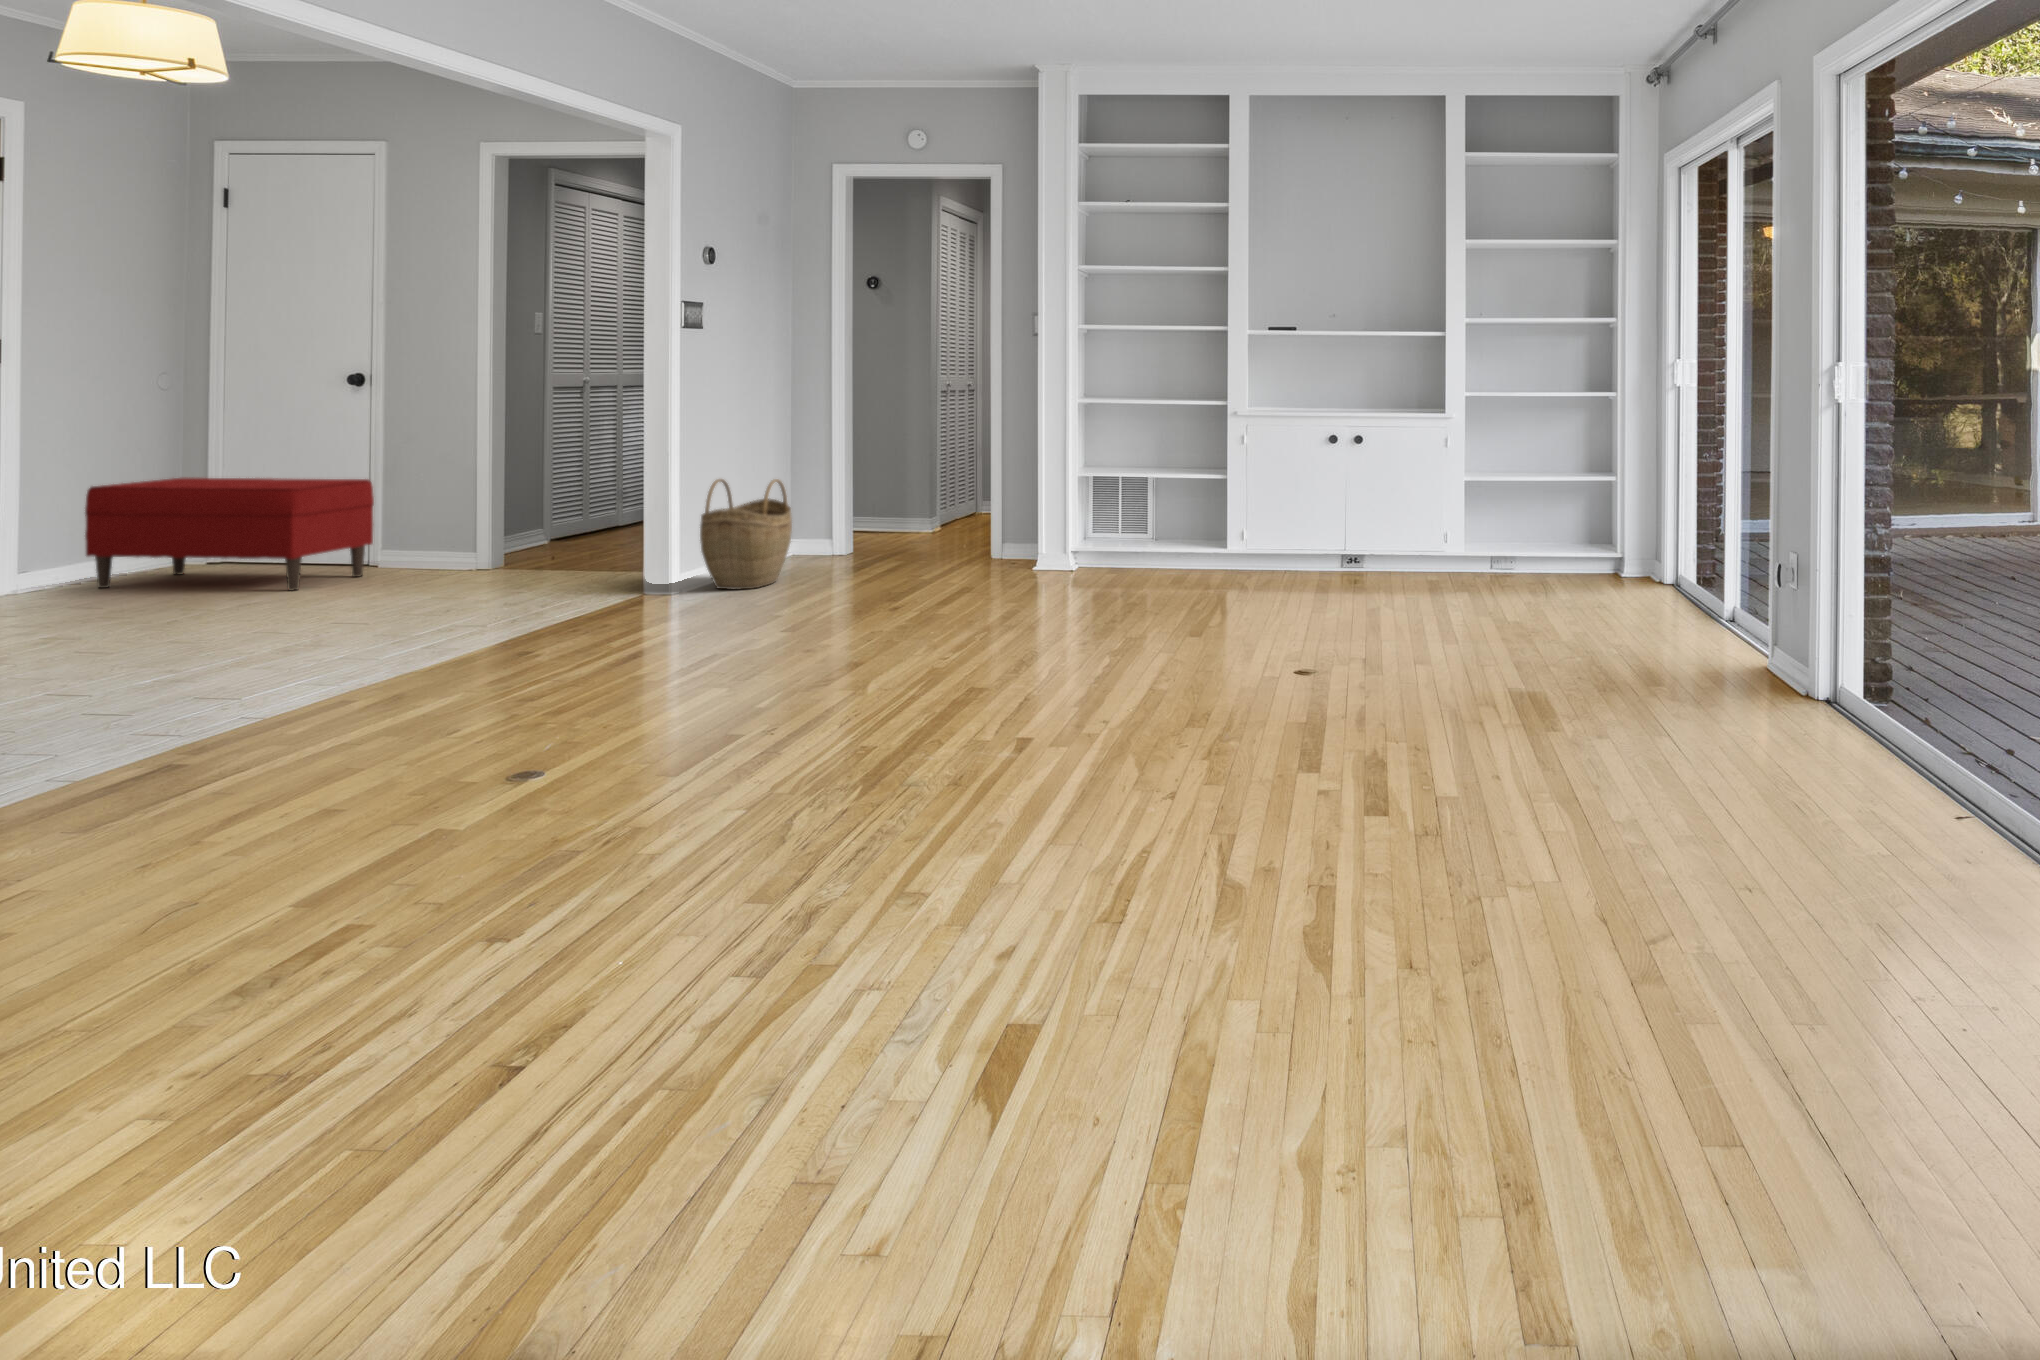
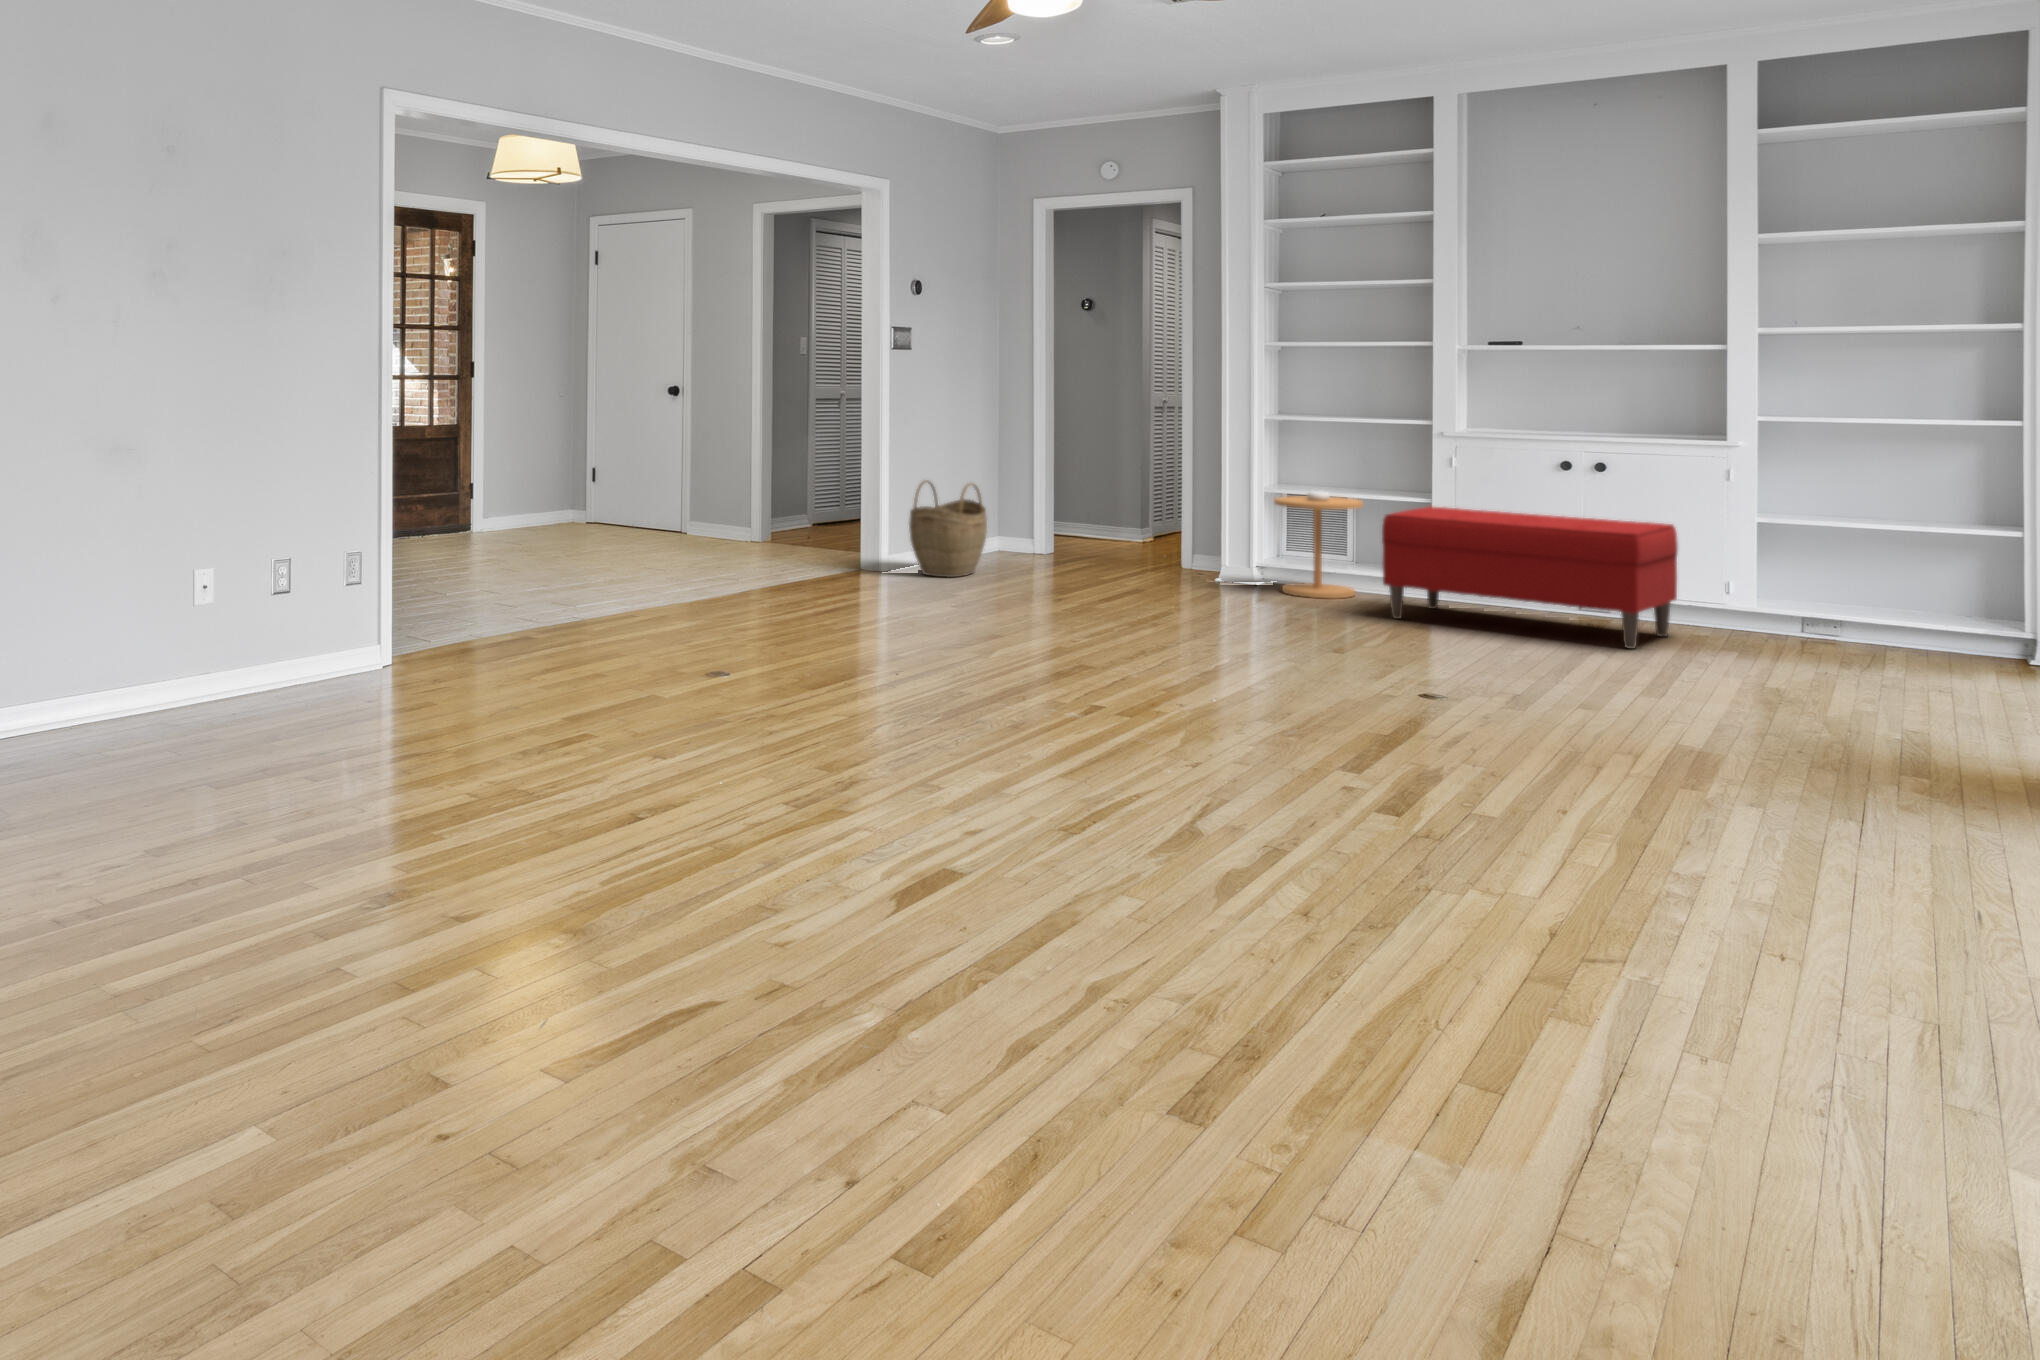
side table: none [1089,471,1168,574] -> present [1274,491,1363,598]
bench: present [85,478,374,591] -> present [1382,507,1678,649]

